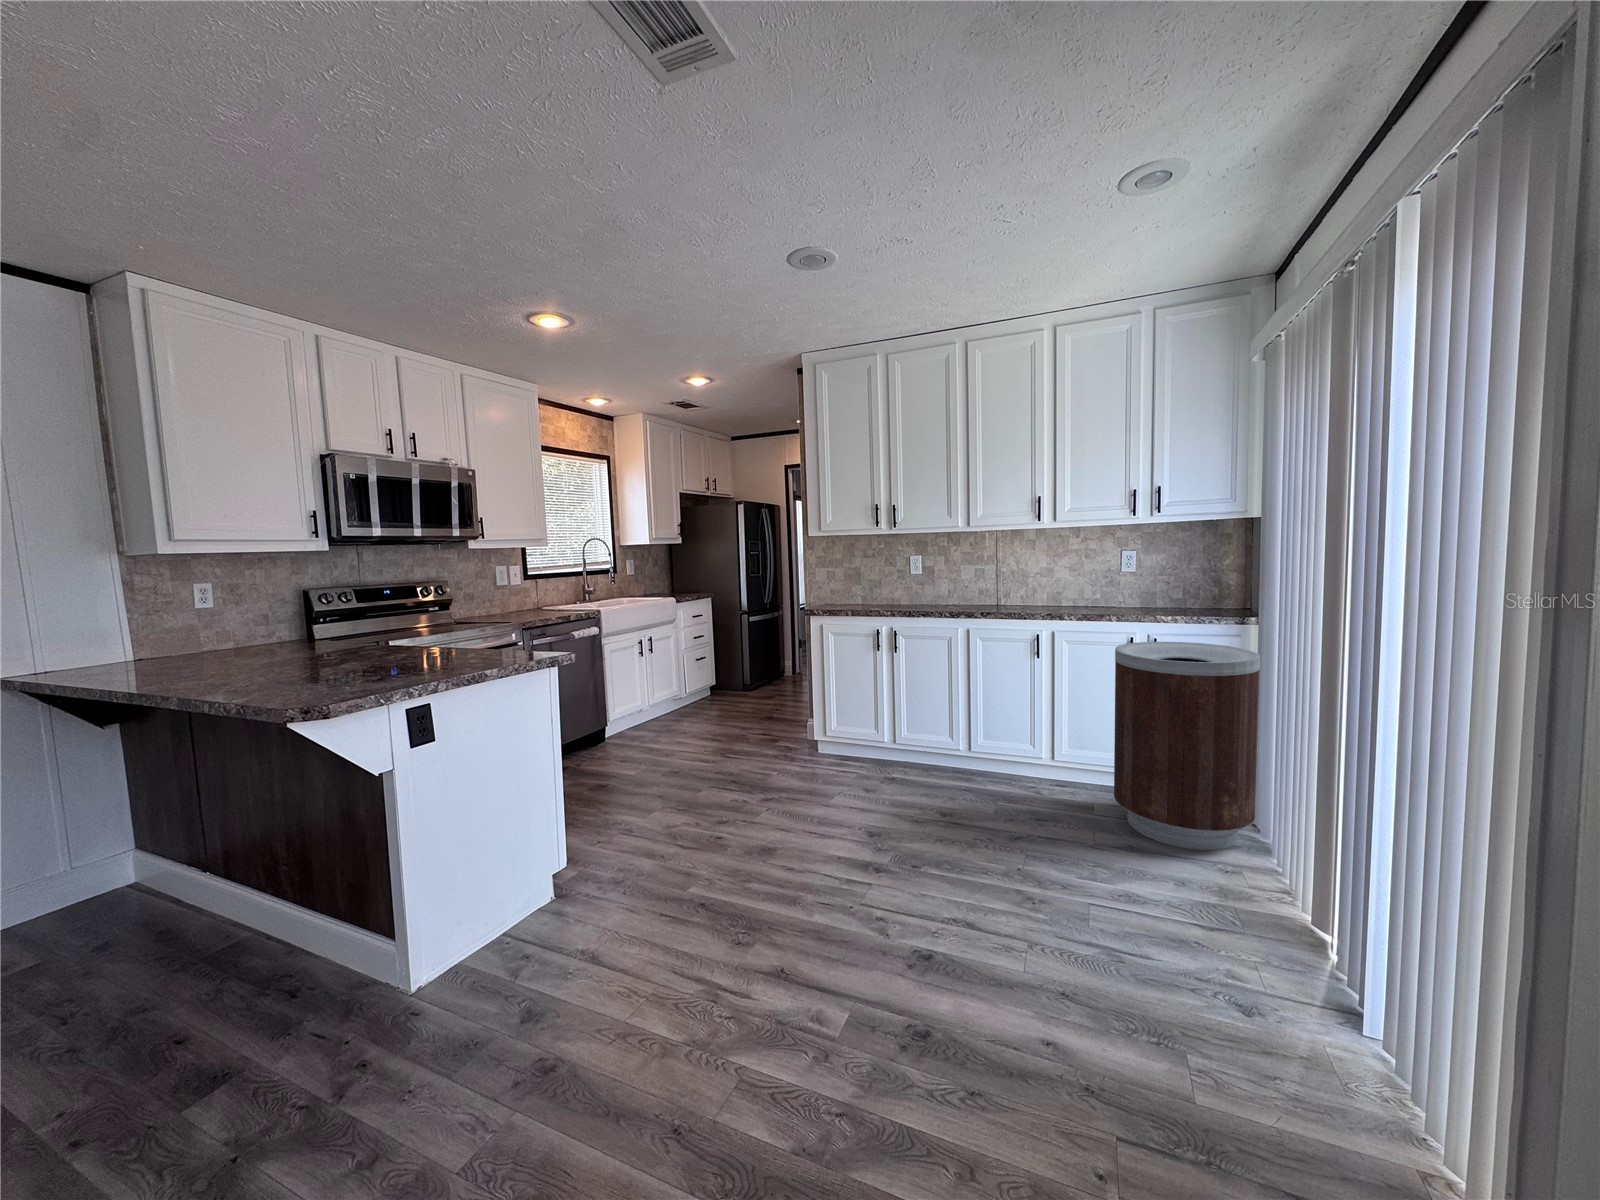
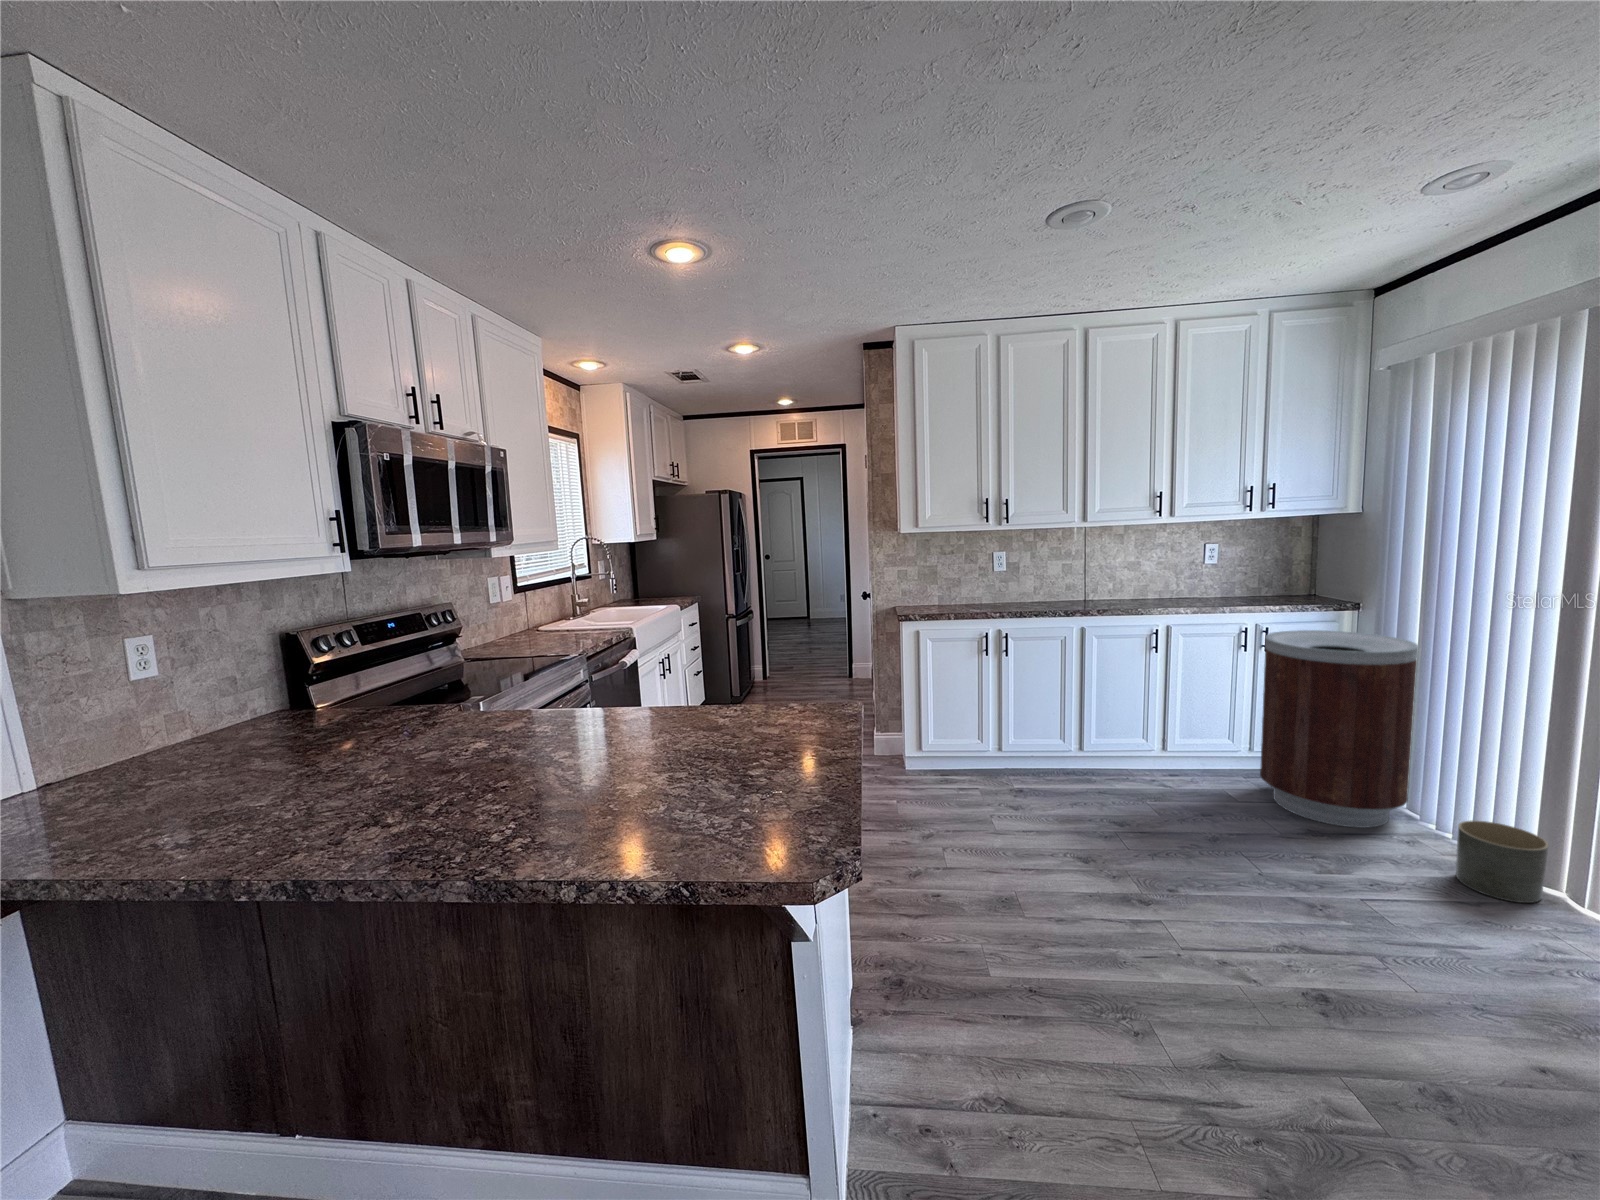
planter: none [1217,844,1299,934] -> present [1456,820,1548,903]

